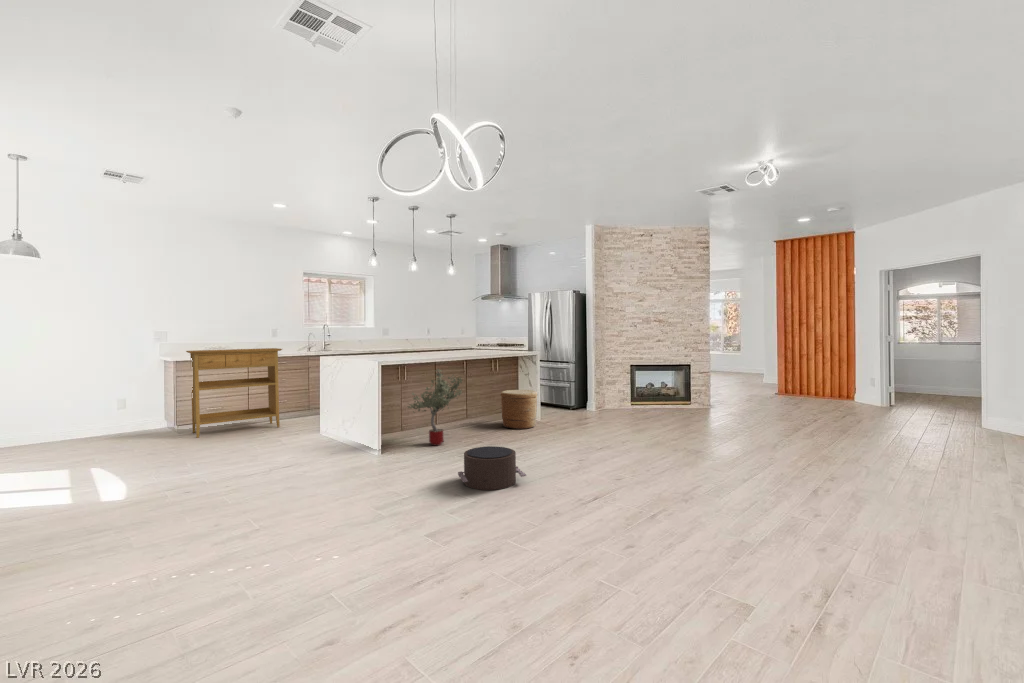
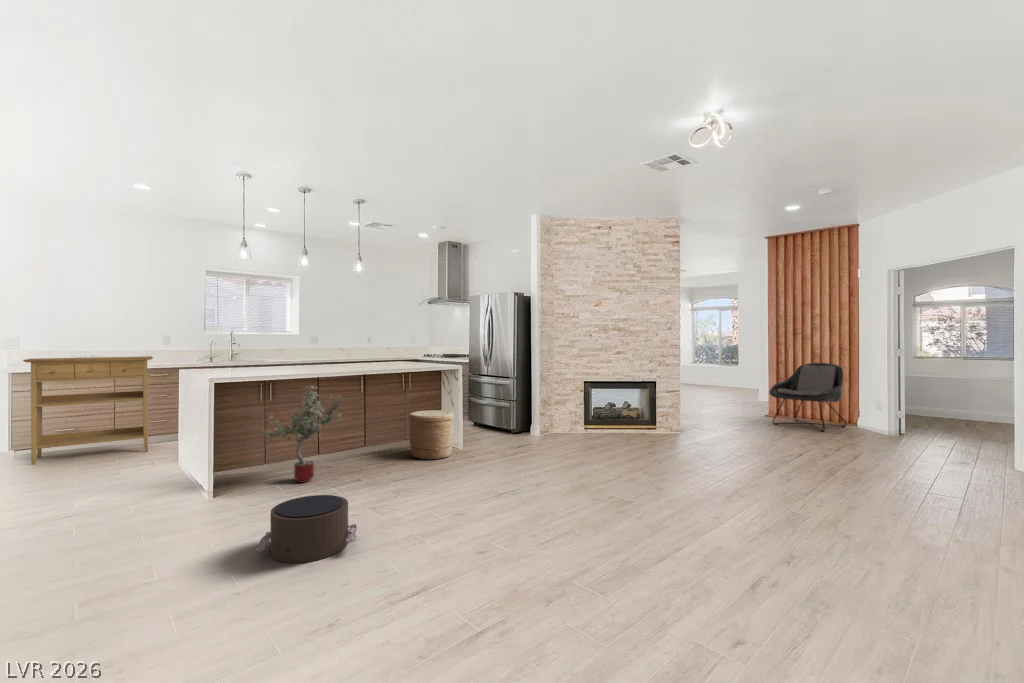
lounge chair: none [781,348,845,405] -> present [769,363,847,432]

